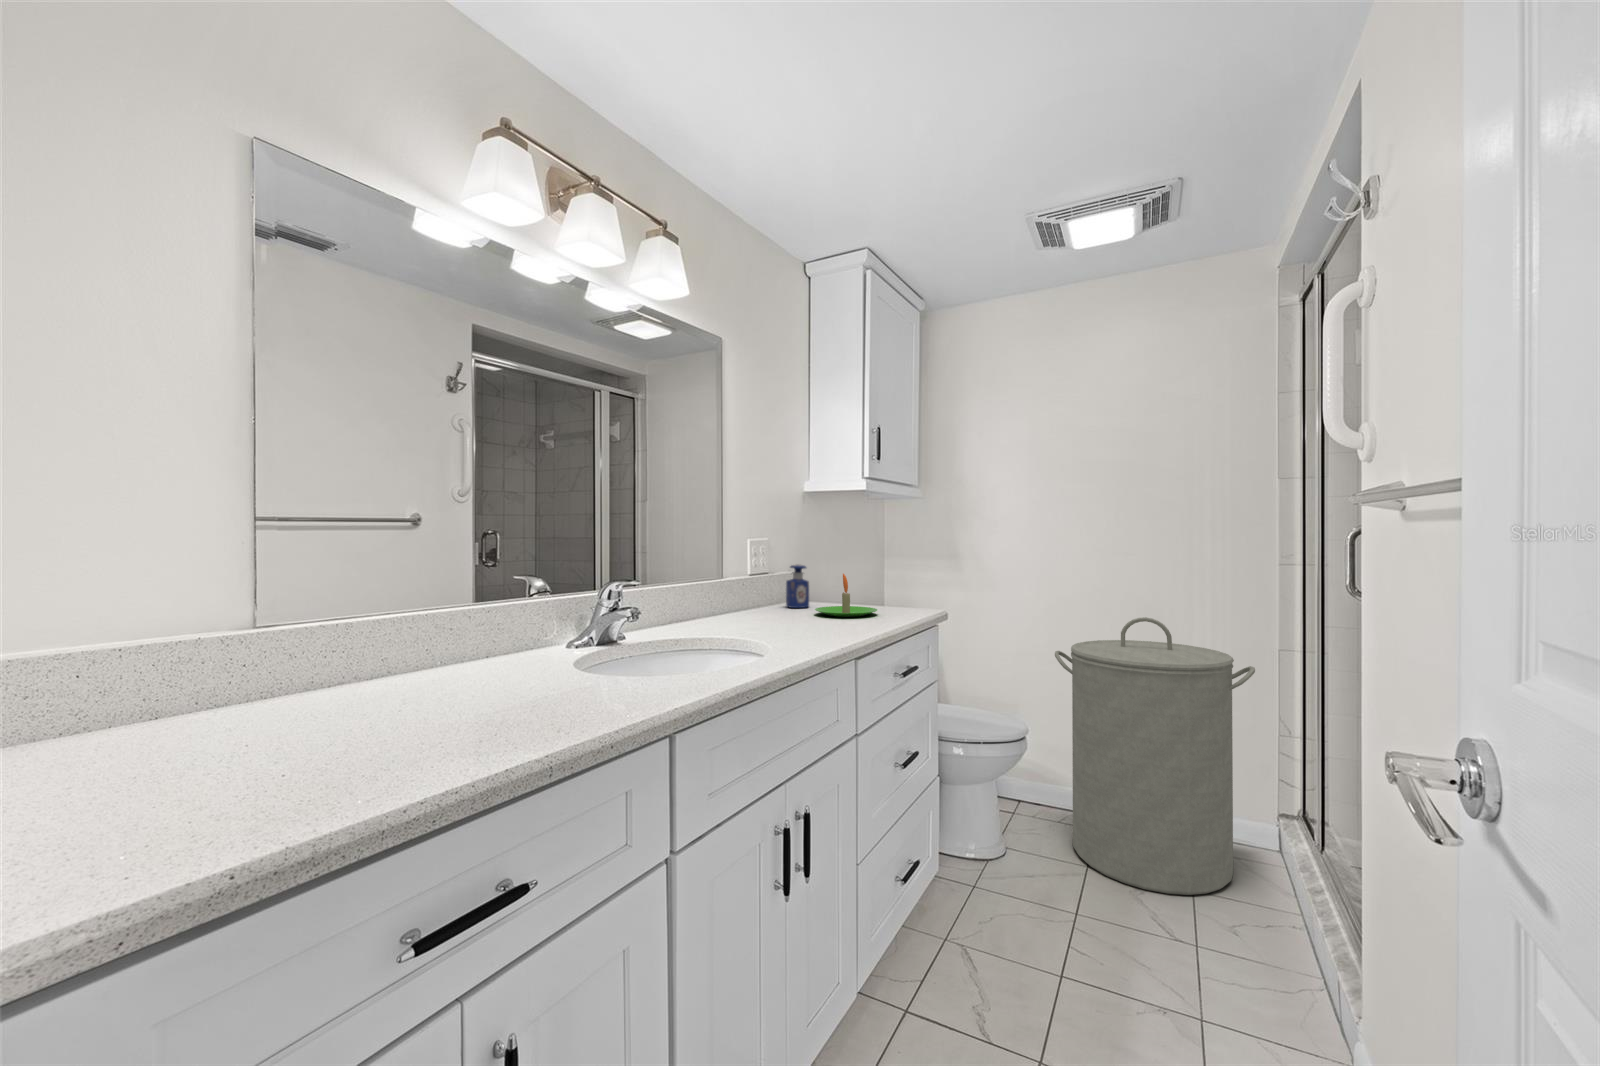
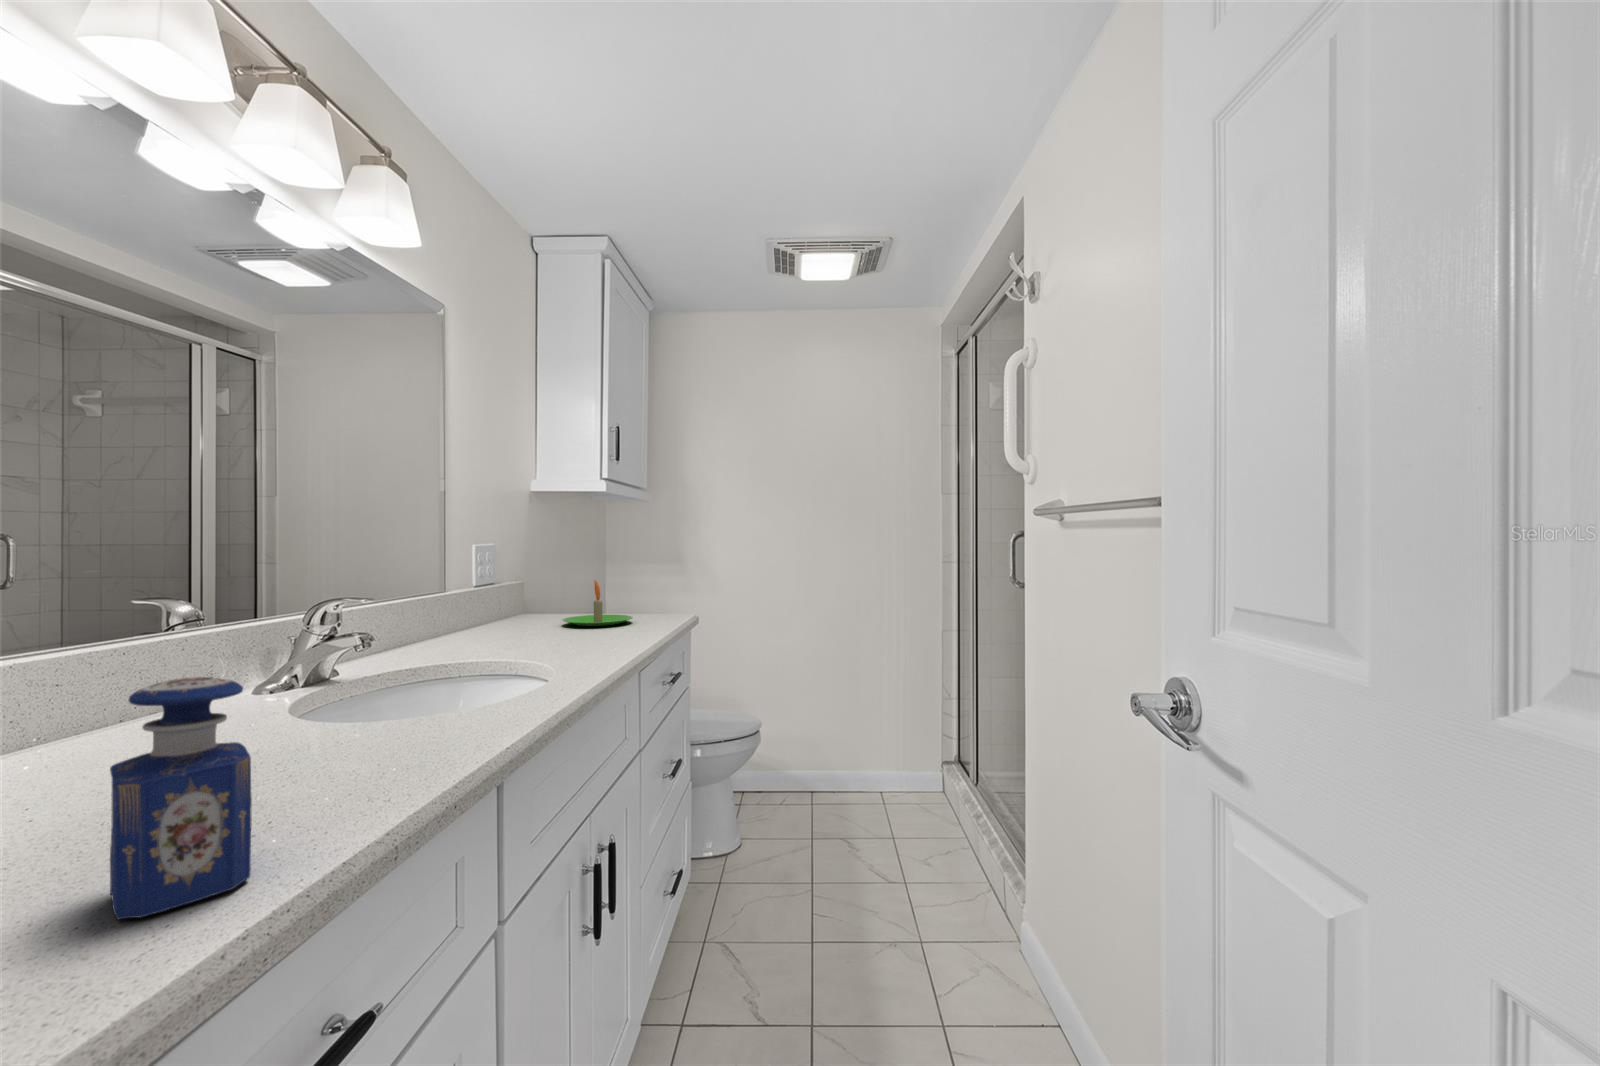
perfume bottle: present [786,564,809,608] -> present [110,677,252,919]
laundry hamper: present [1055,617,1255,895] -> none [780,610,933,846]

